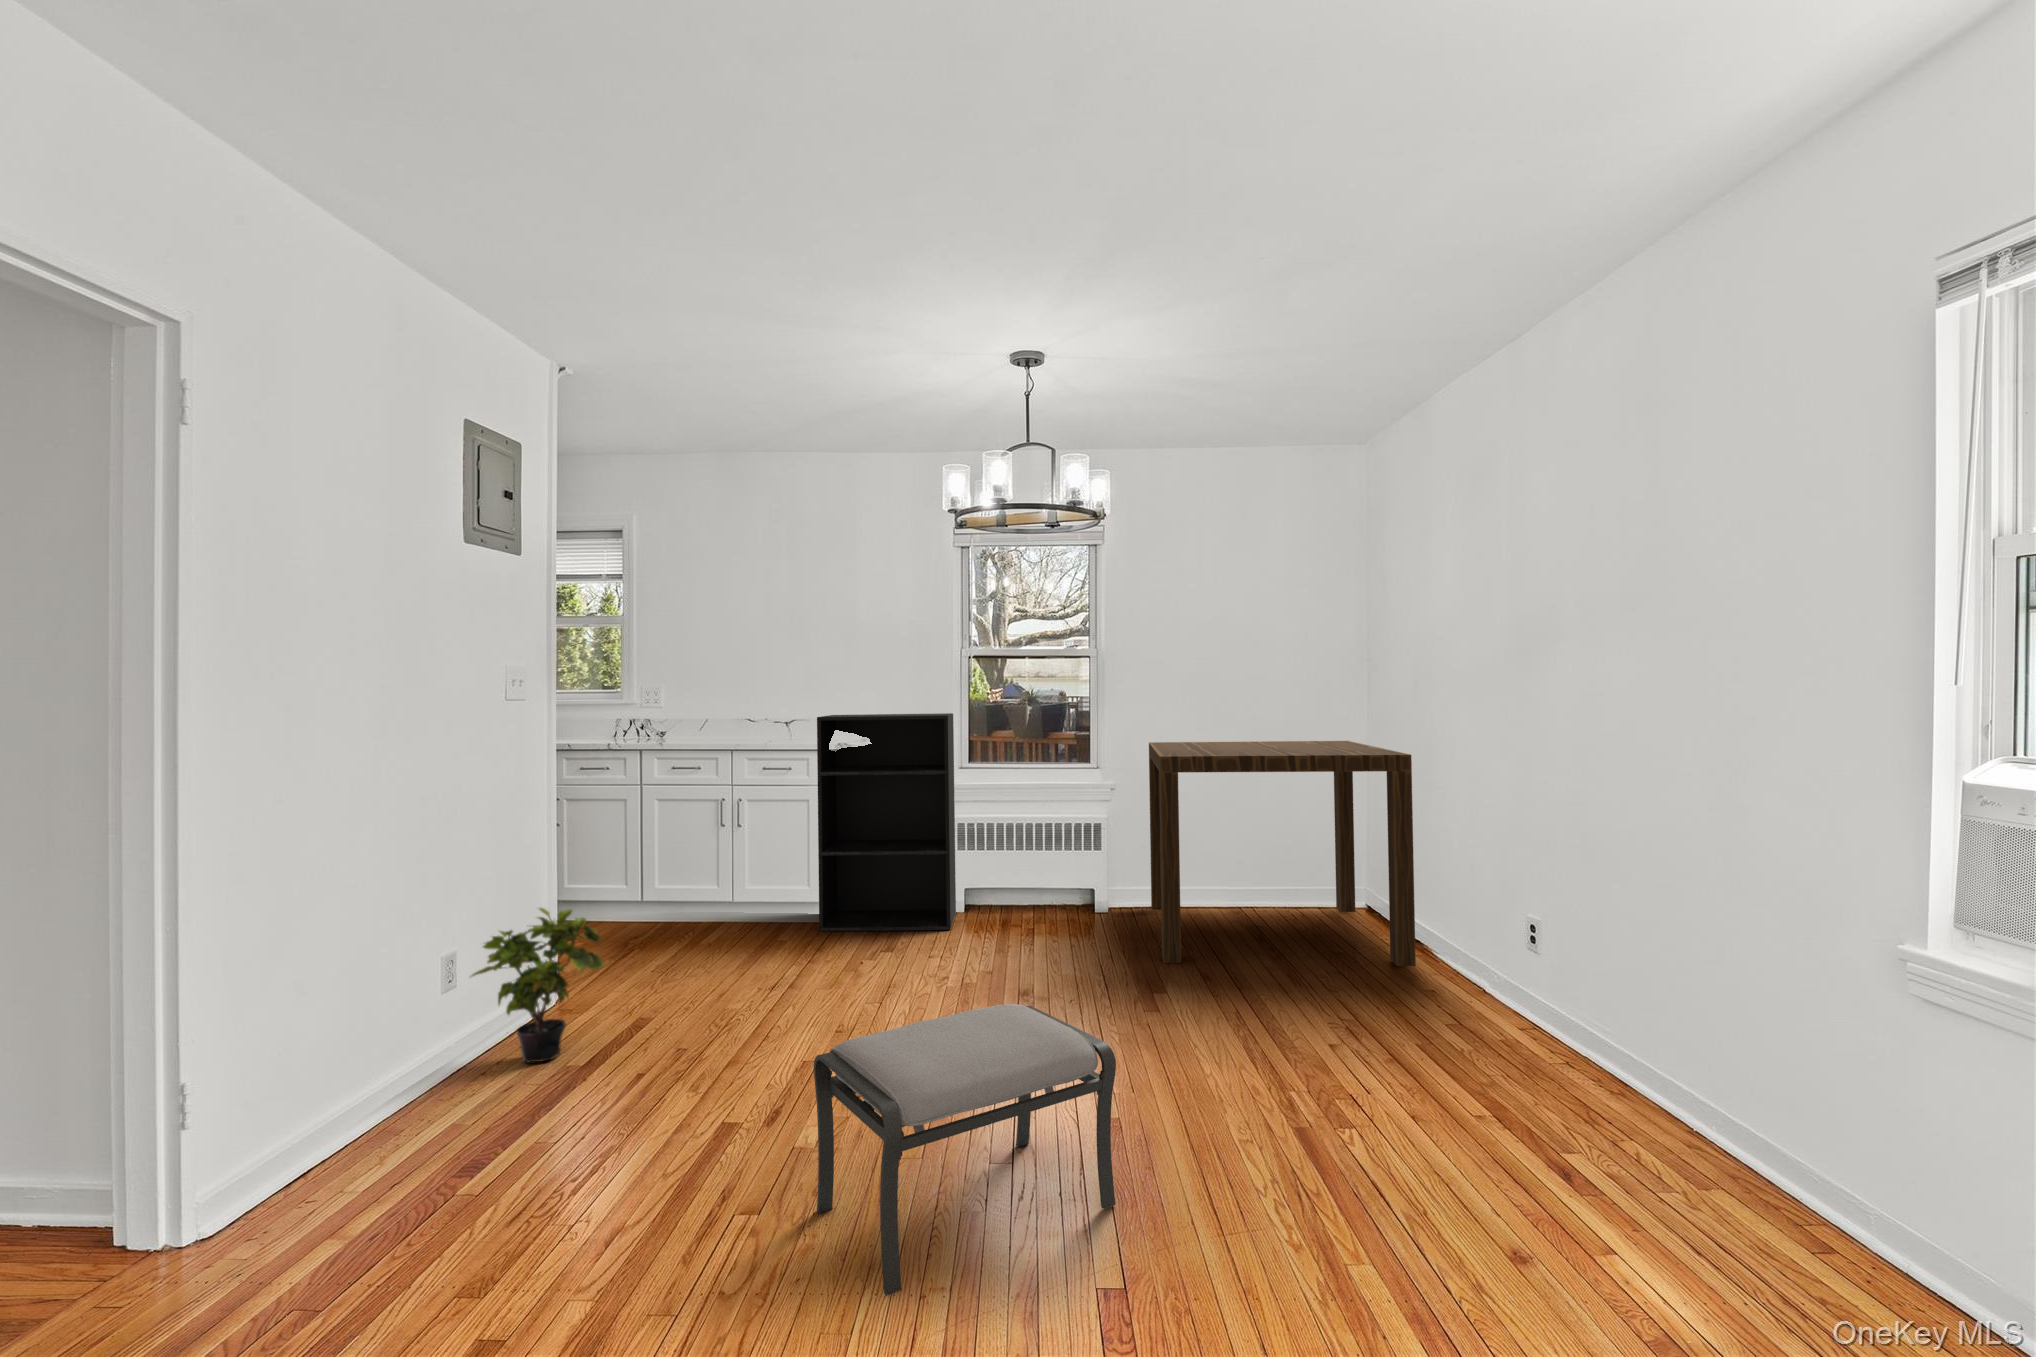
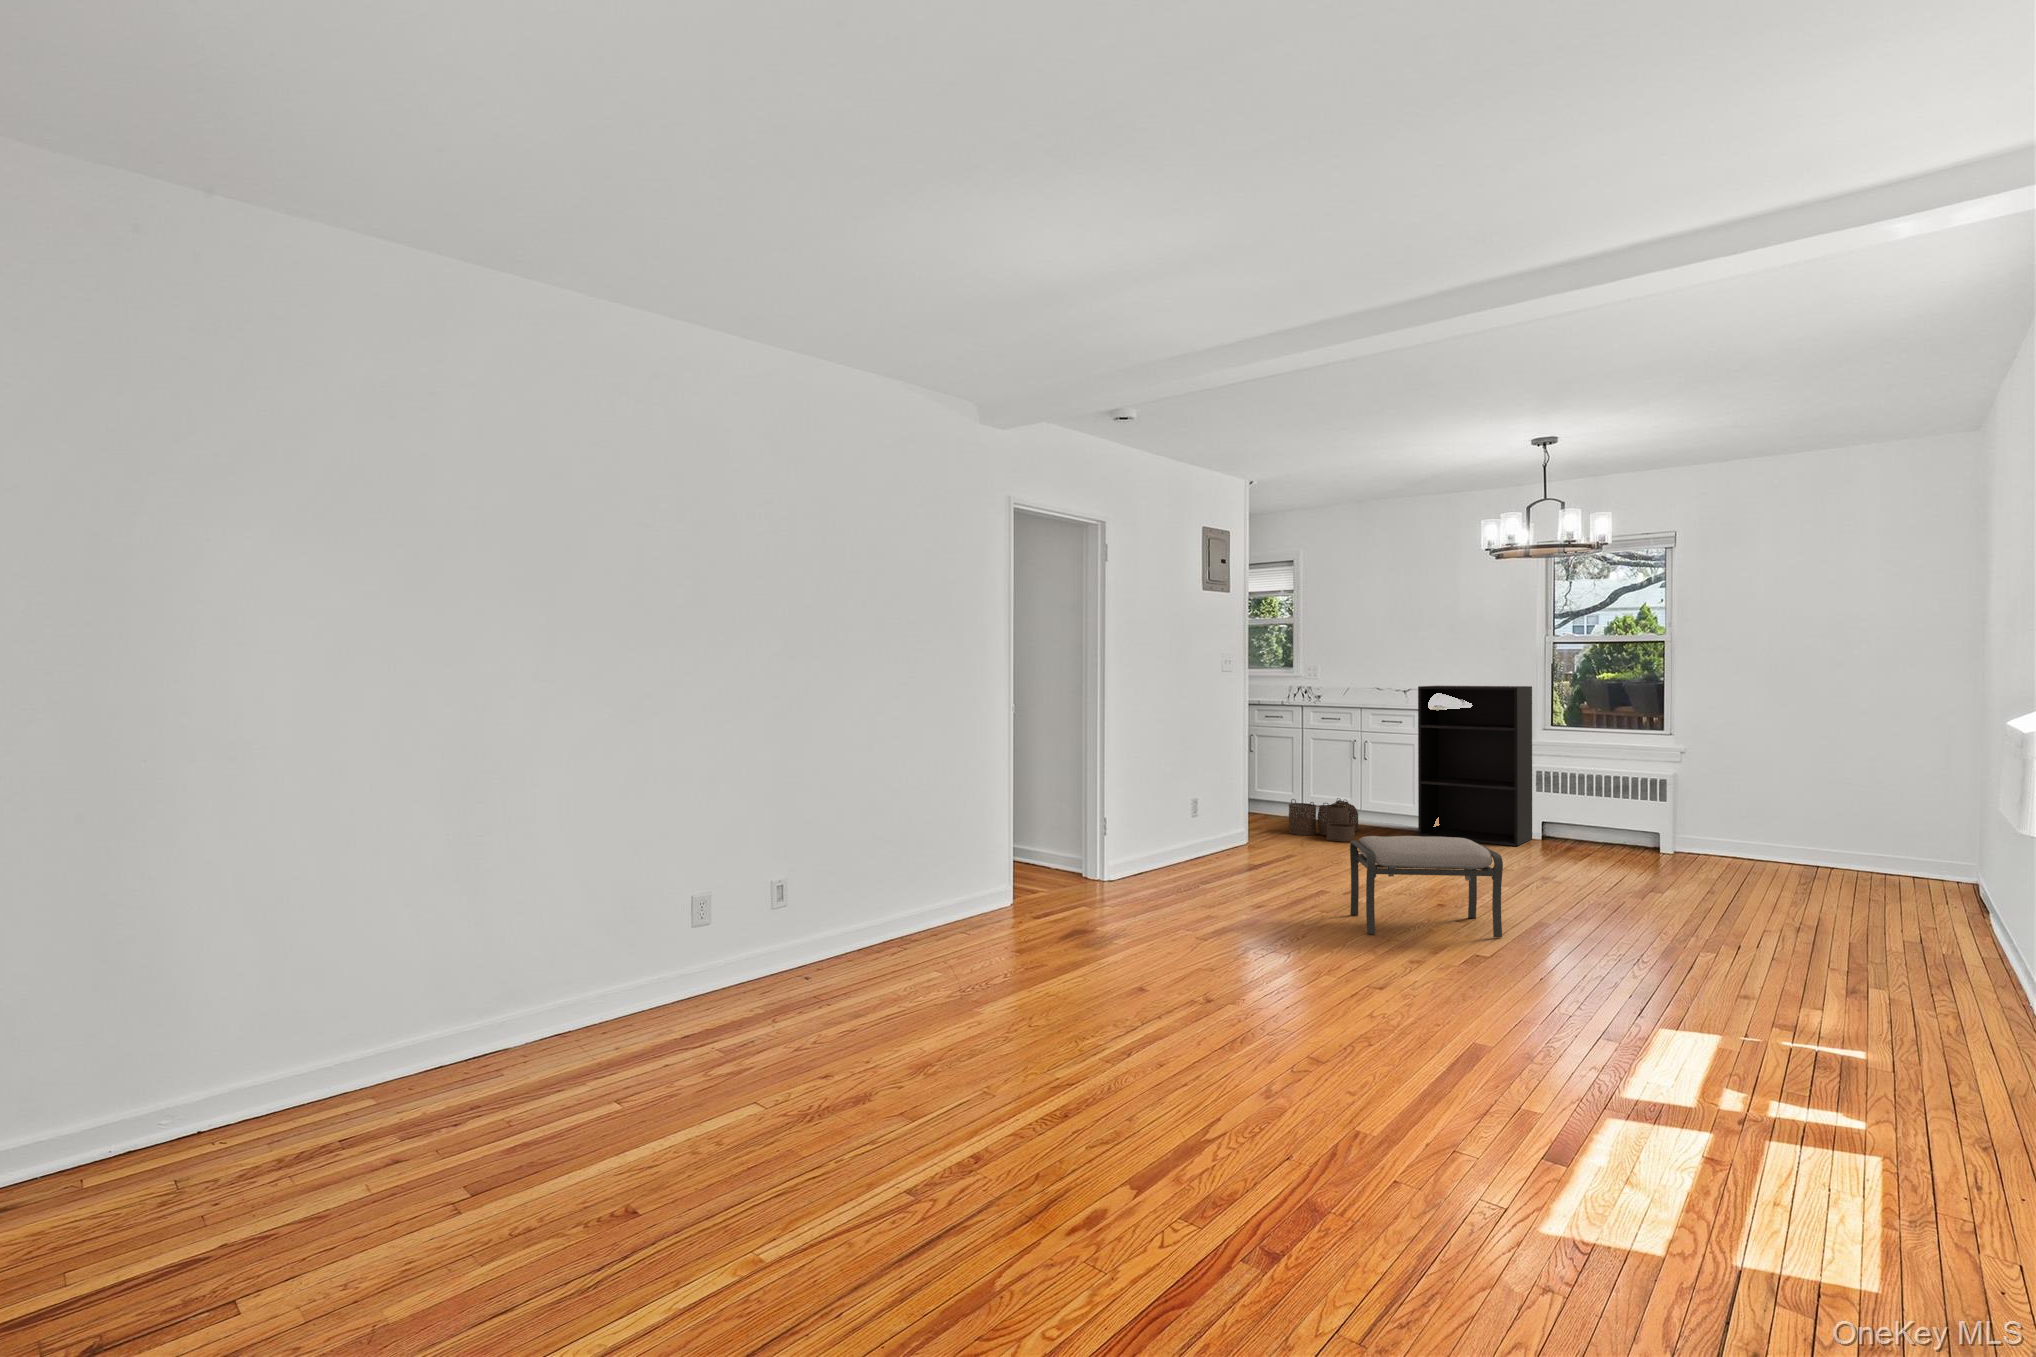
dining table: present [1149,741,1416,966] -> none [1675,715,1942,911]
woven basket: none [627,887,736,966] -> present [1289,798,1358,842]
potted plant: present [472,908,603,1063] -> none [1203,782,1268,860]

